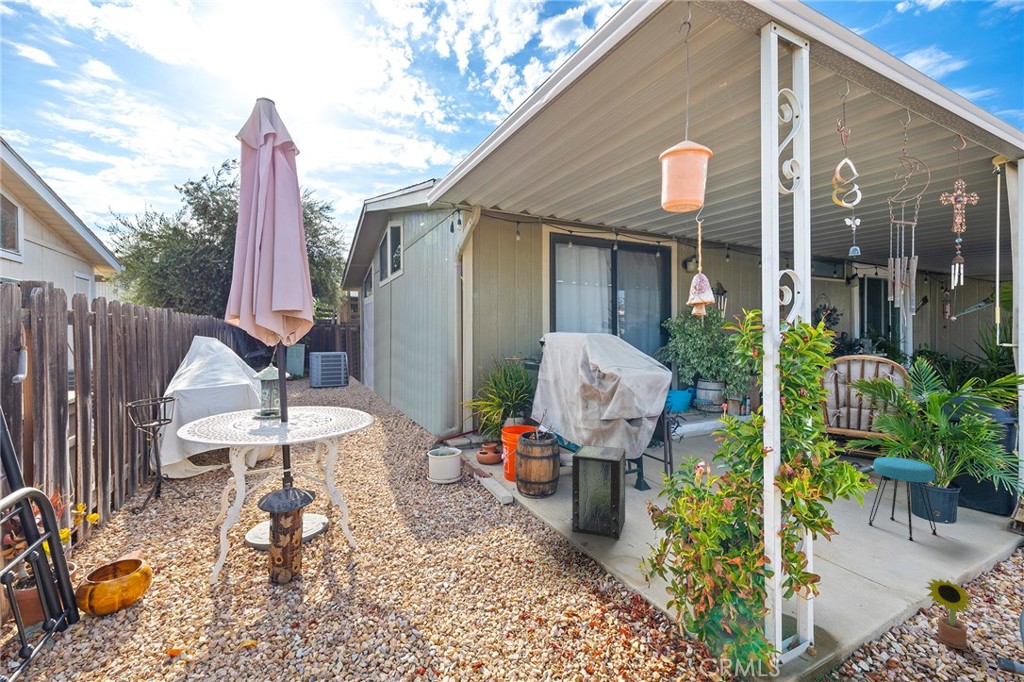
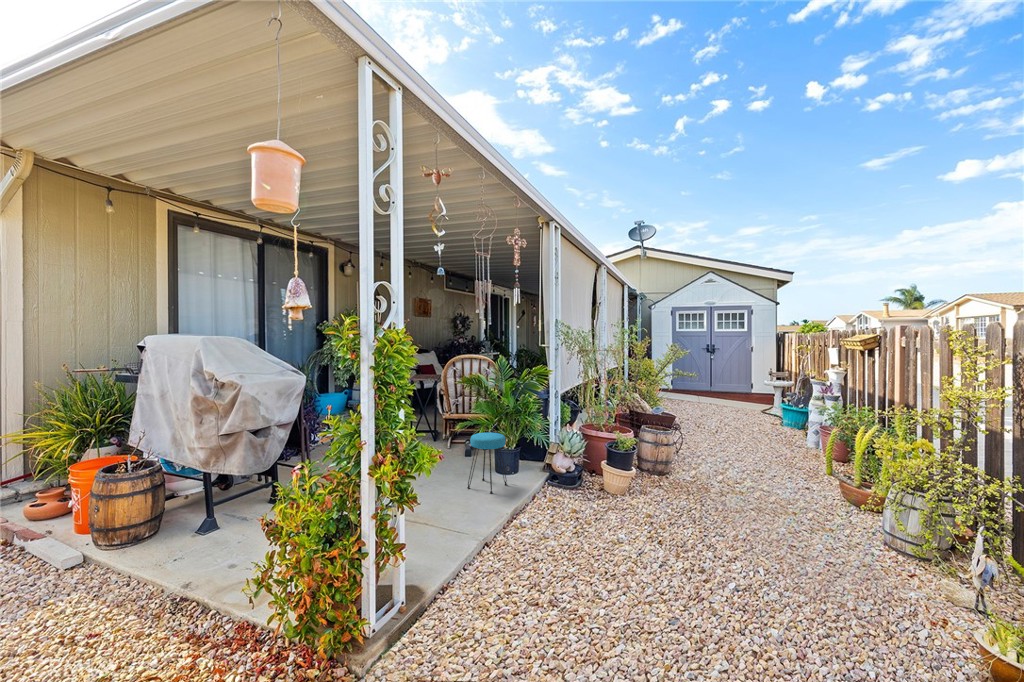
storage box: present [572,445,626,539] -> none [172,463,248,574]
decorative plant: present [925,579,972,649] -> none [485,518,510,566]

